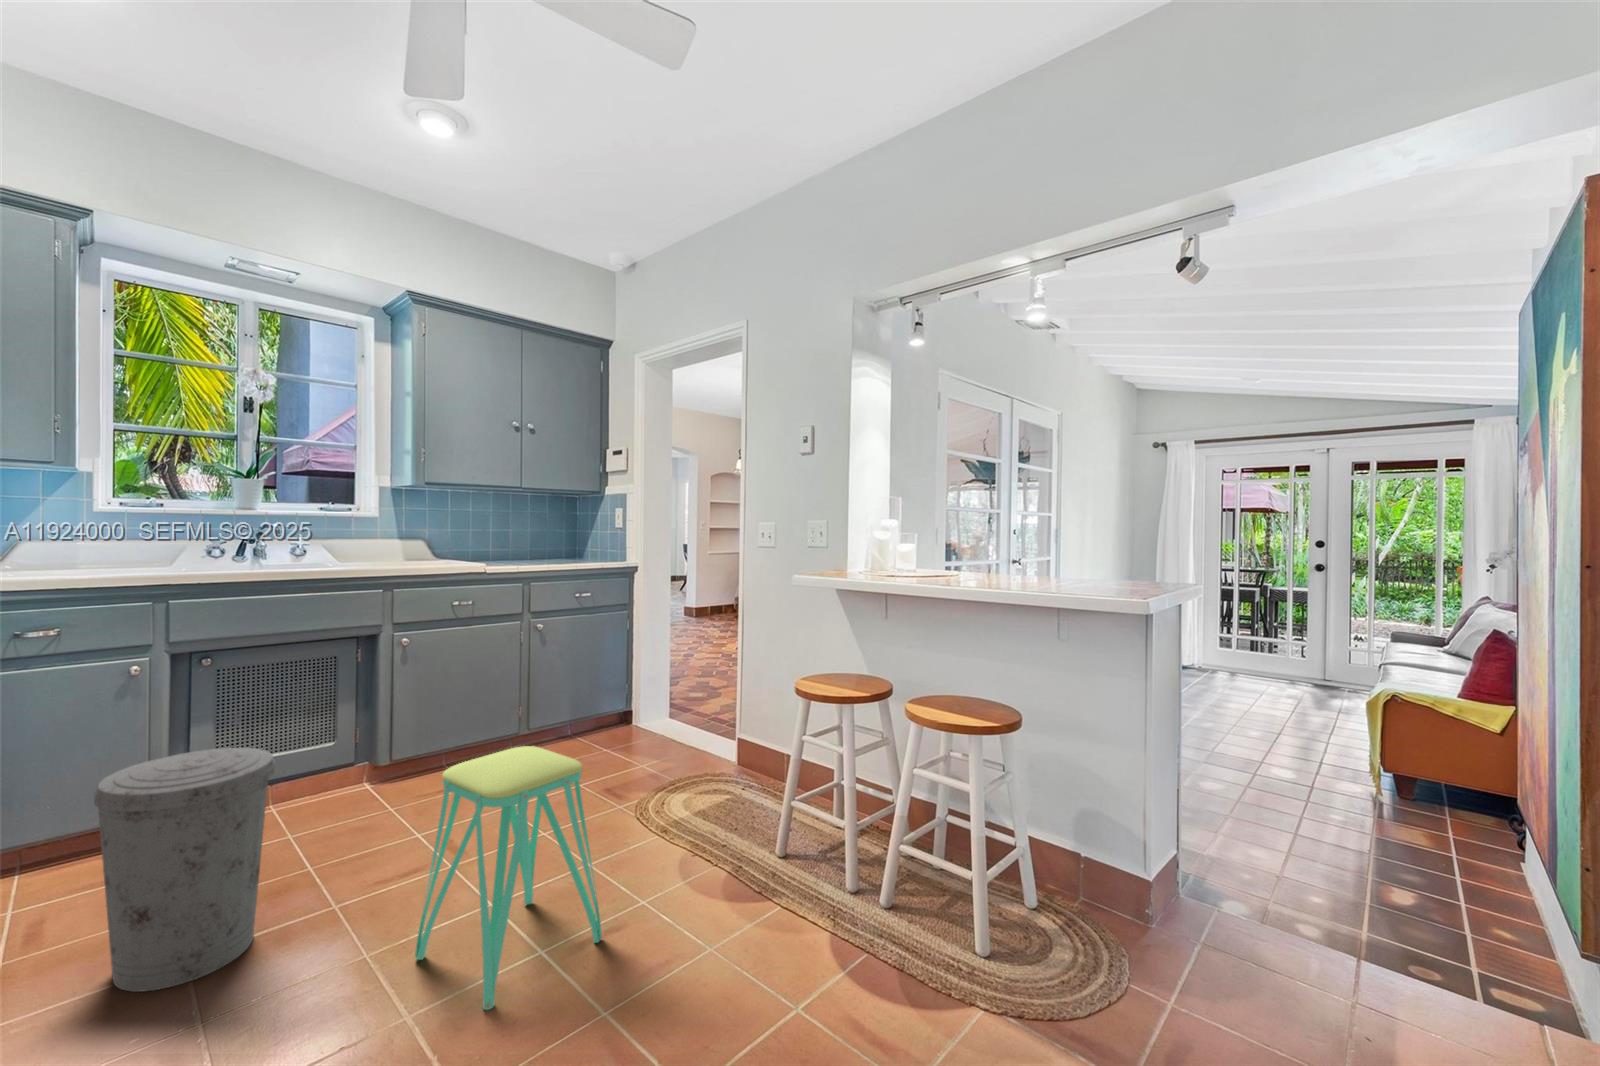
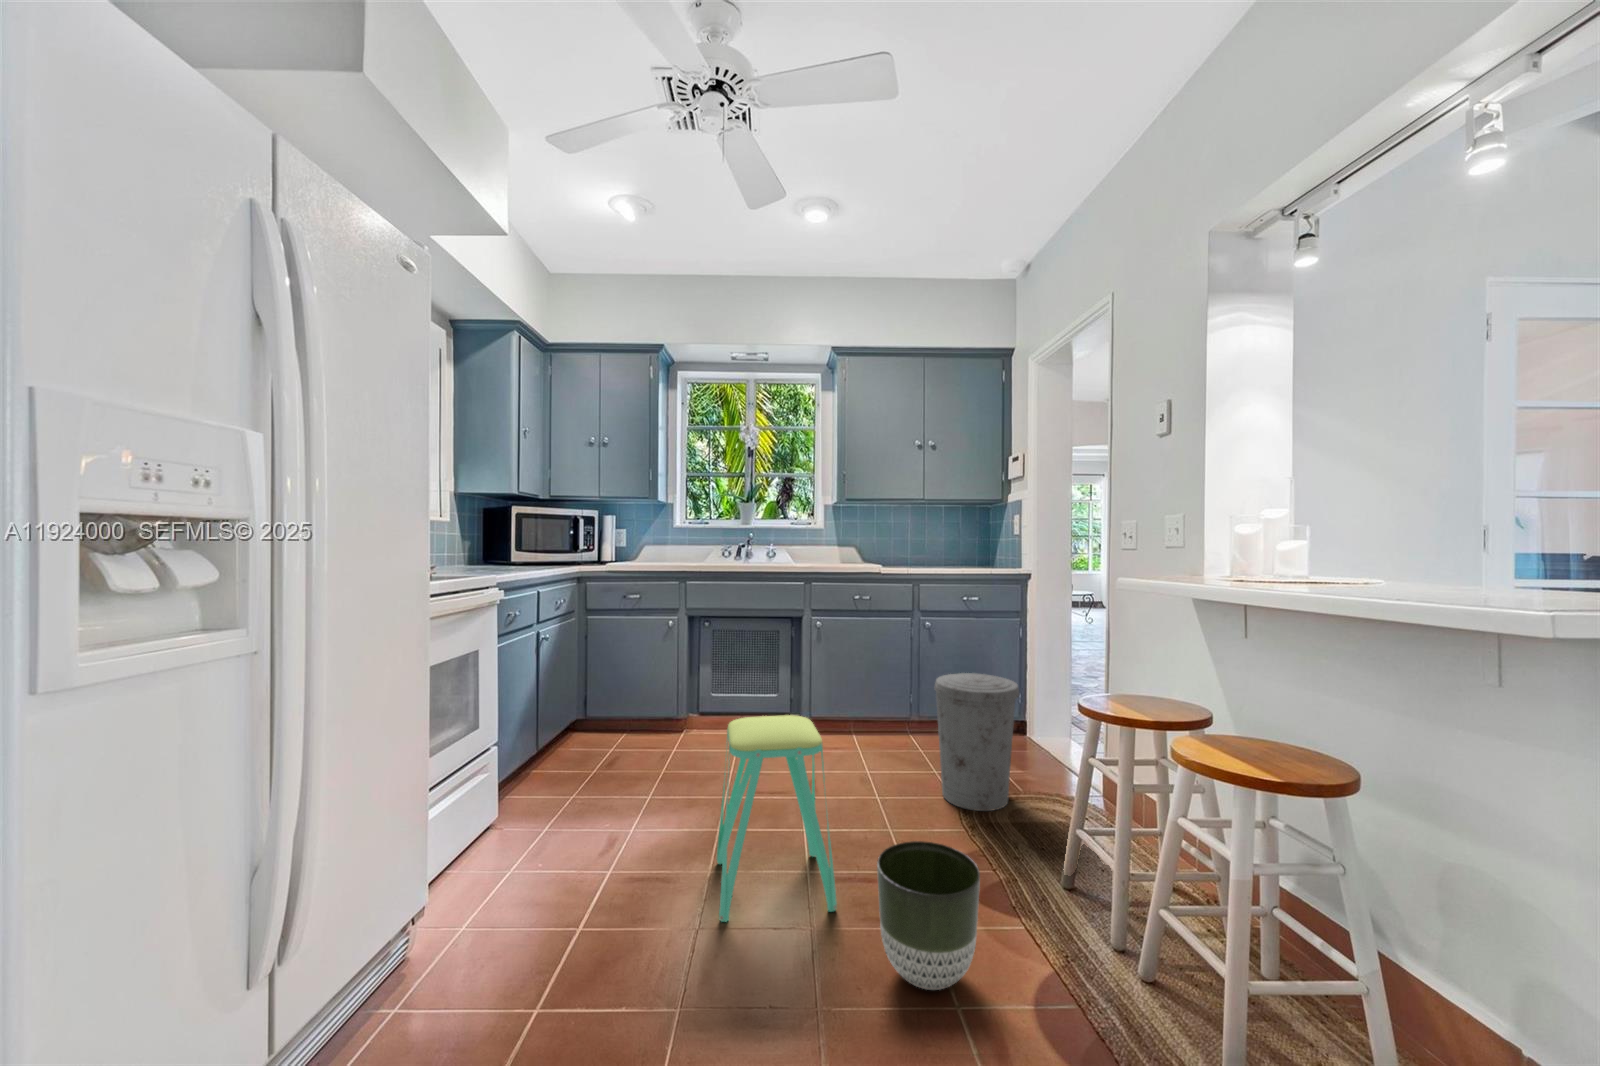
trash can: present [94,748,276,992] -> present [934,673,1020,811]
planter: none [680,826,774,958] -> present [877,841,980,990]

